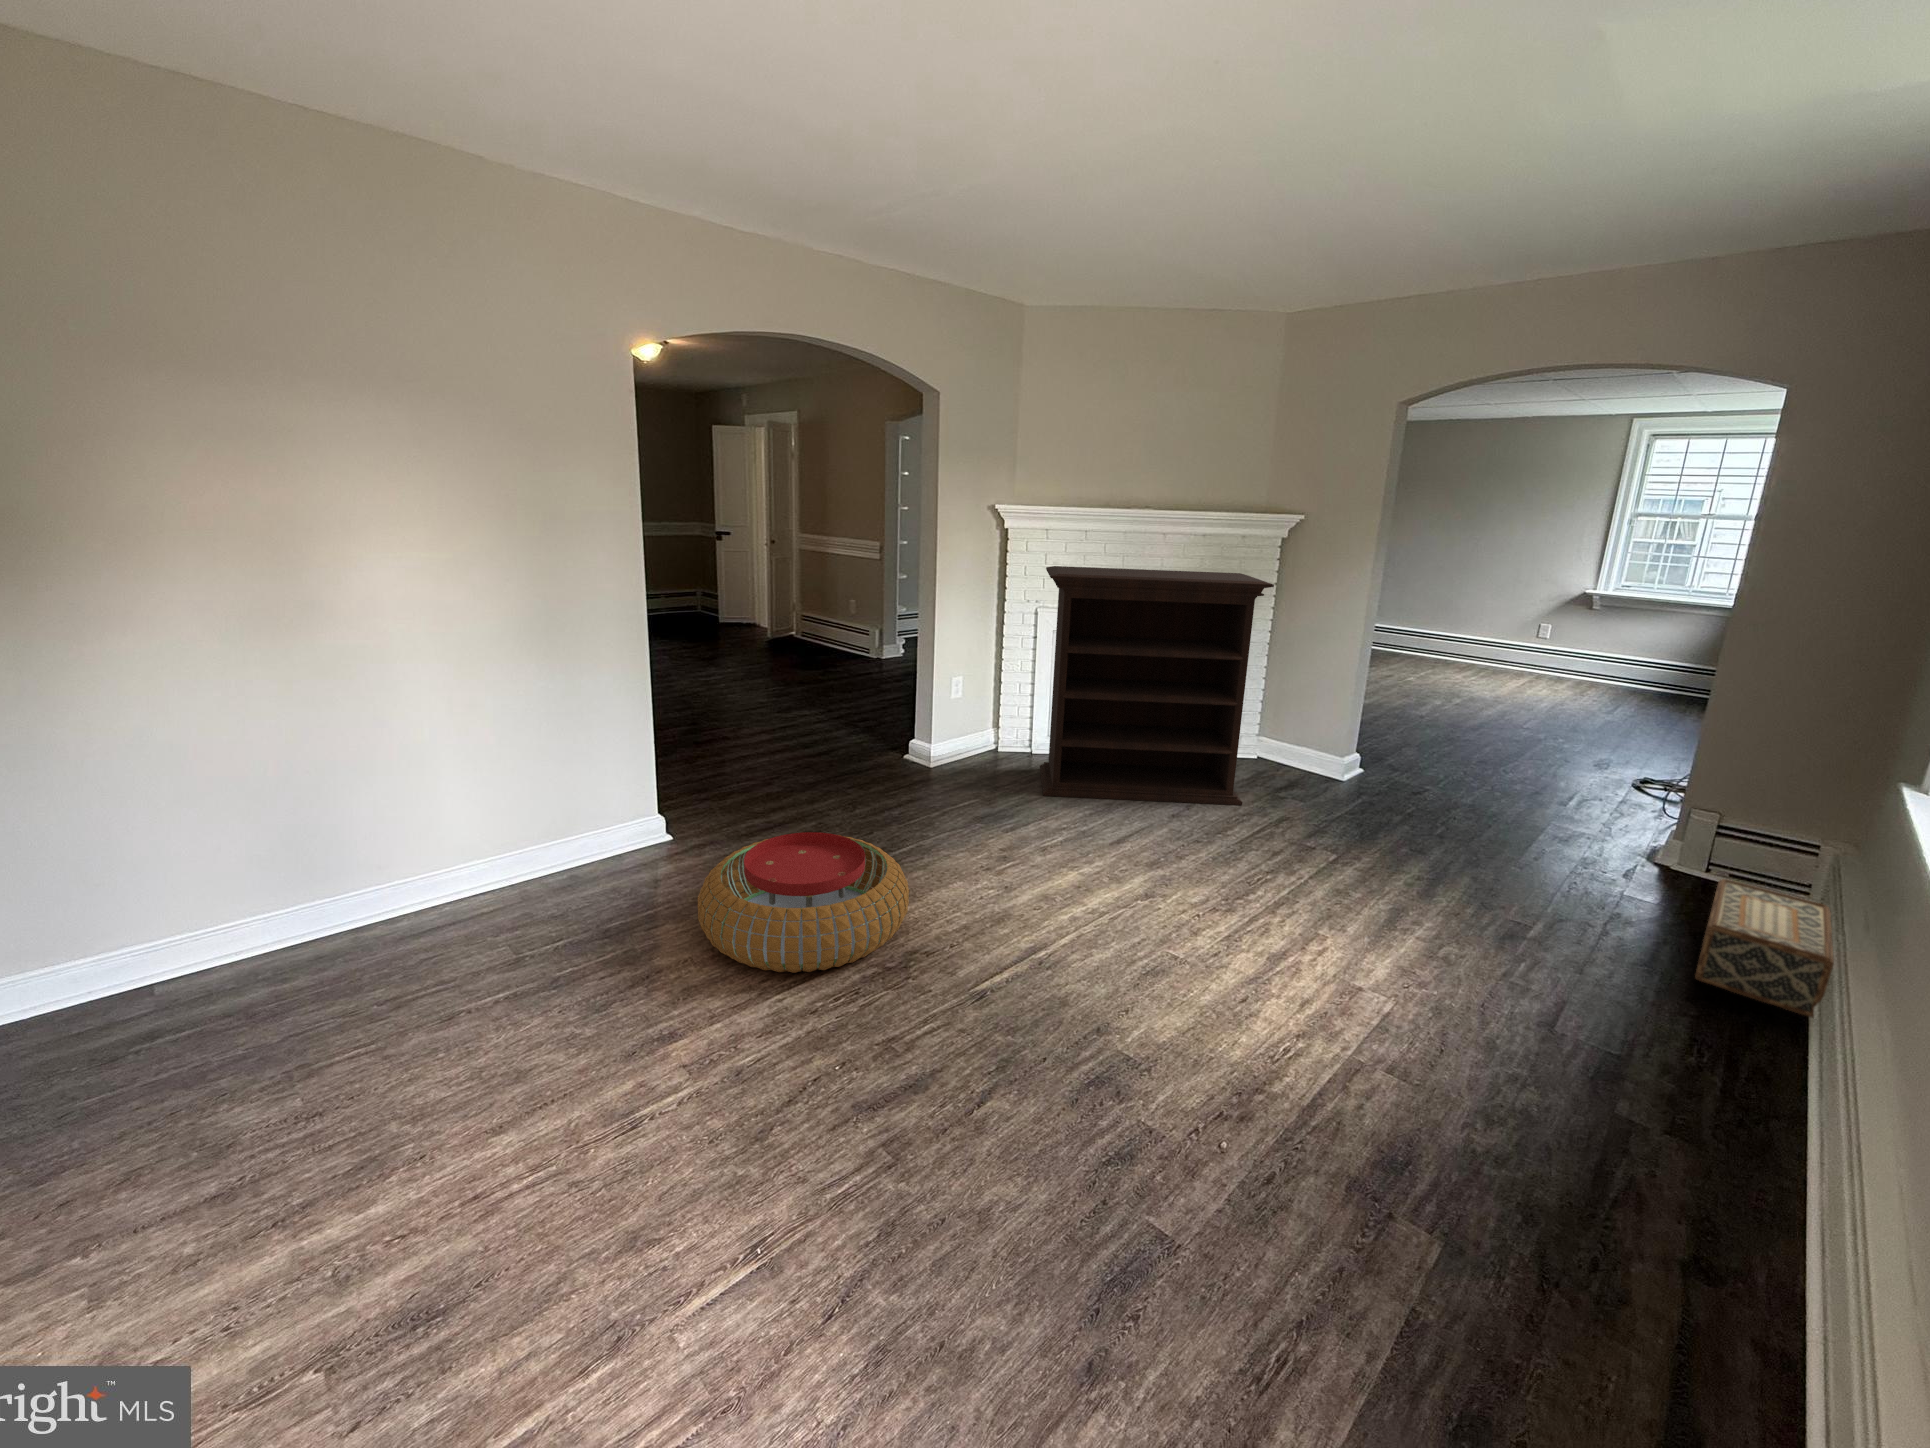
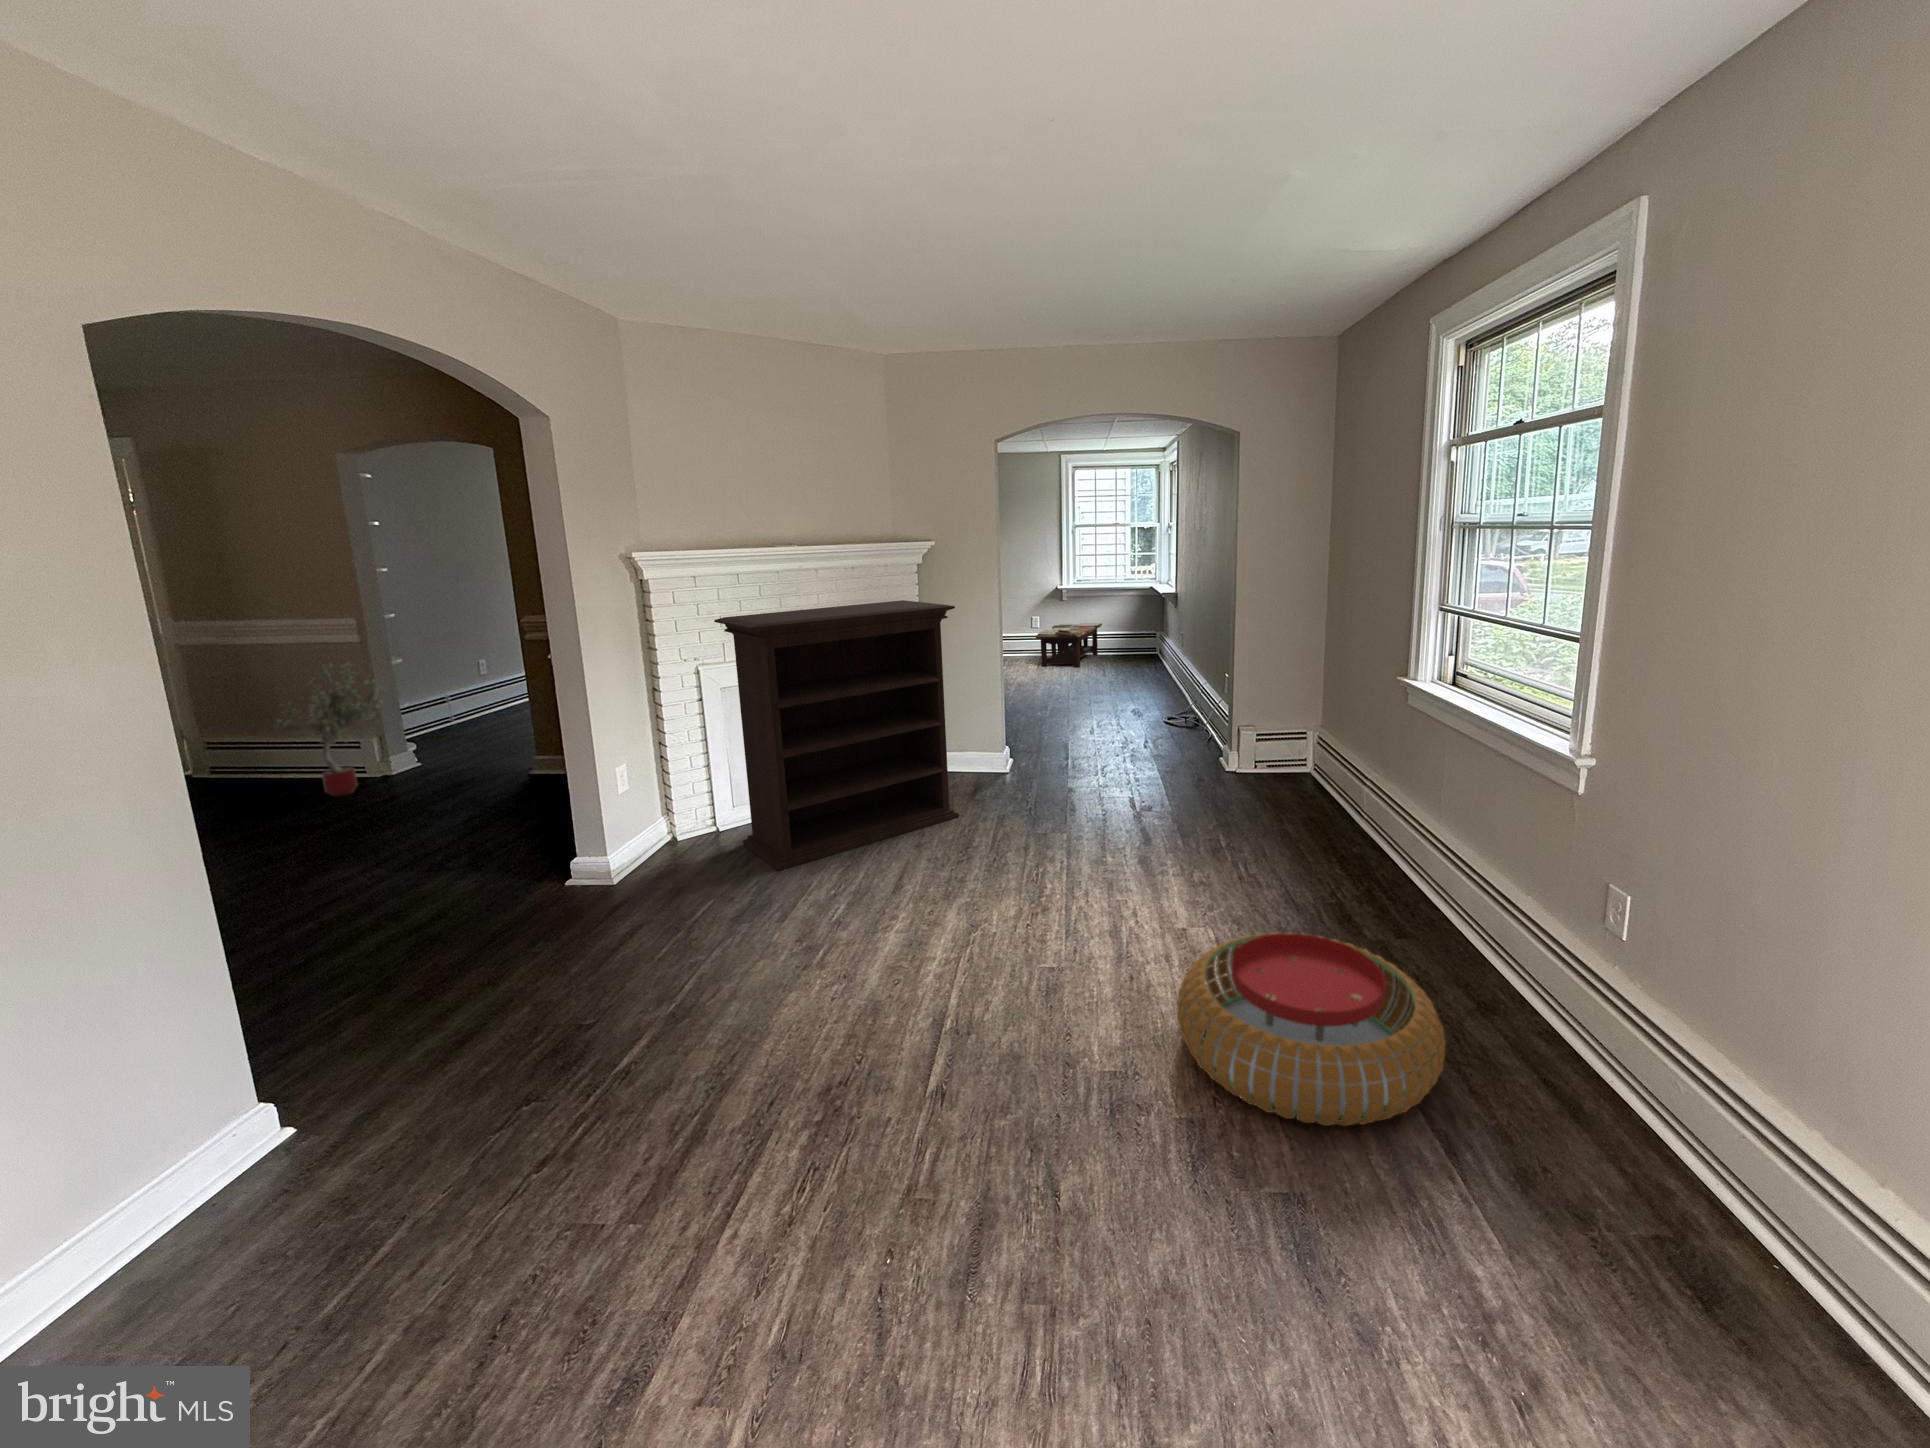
potted tree: none [823,569,884,665] -> present [274,662,384,796]
coffee table: none [1522,642,1643,699] -> present [1035,623,1102,667]
pouf: present [698,832,909,973] -> present [1177,932,1446,1126]
woven basket: present [1695,879,1834,1018] -> none [1290,764,1381,837]

